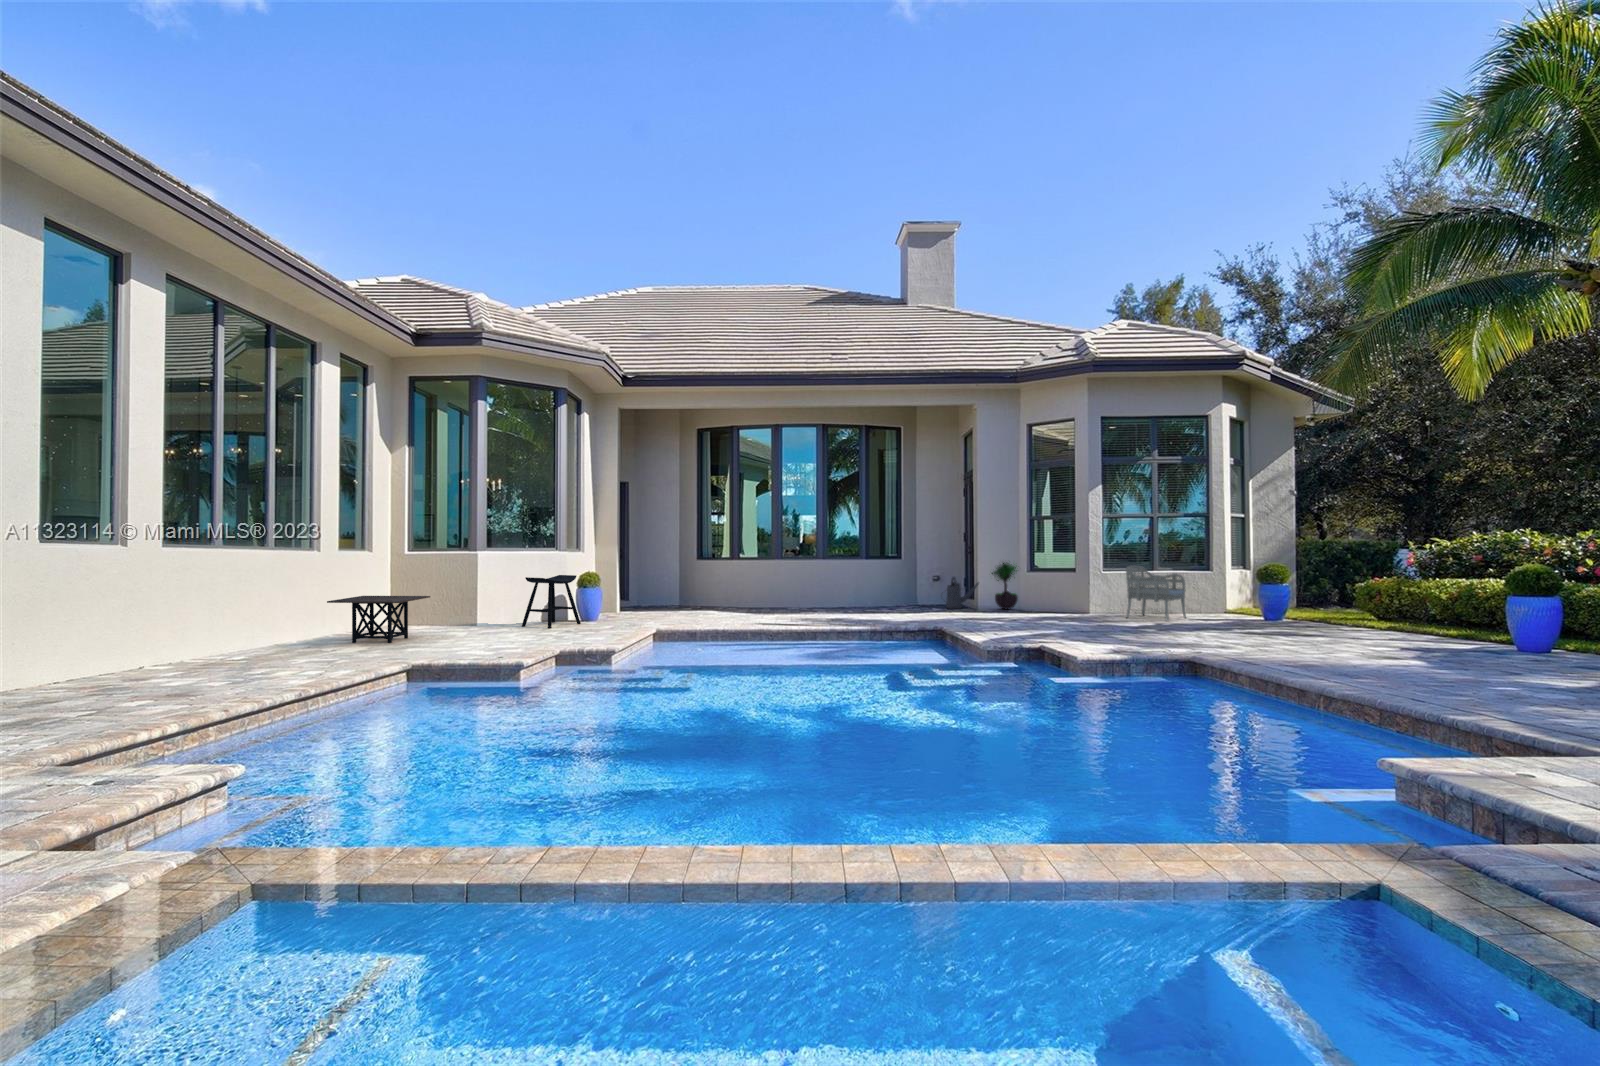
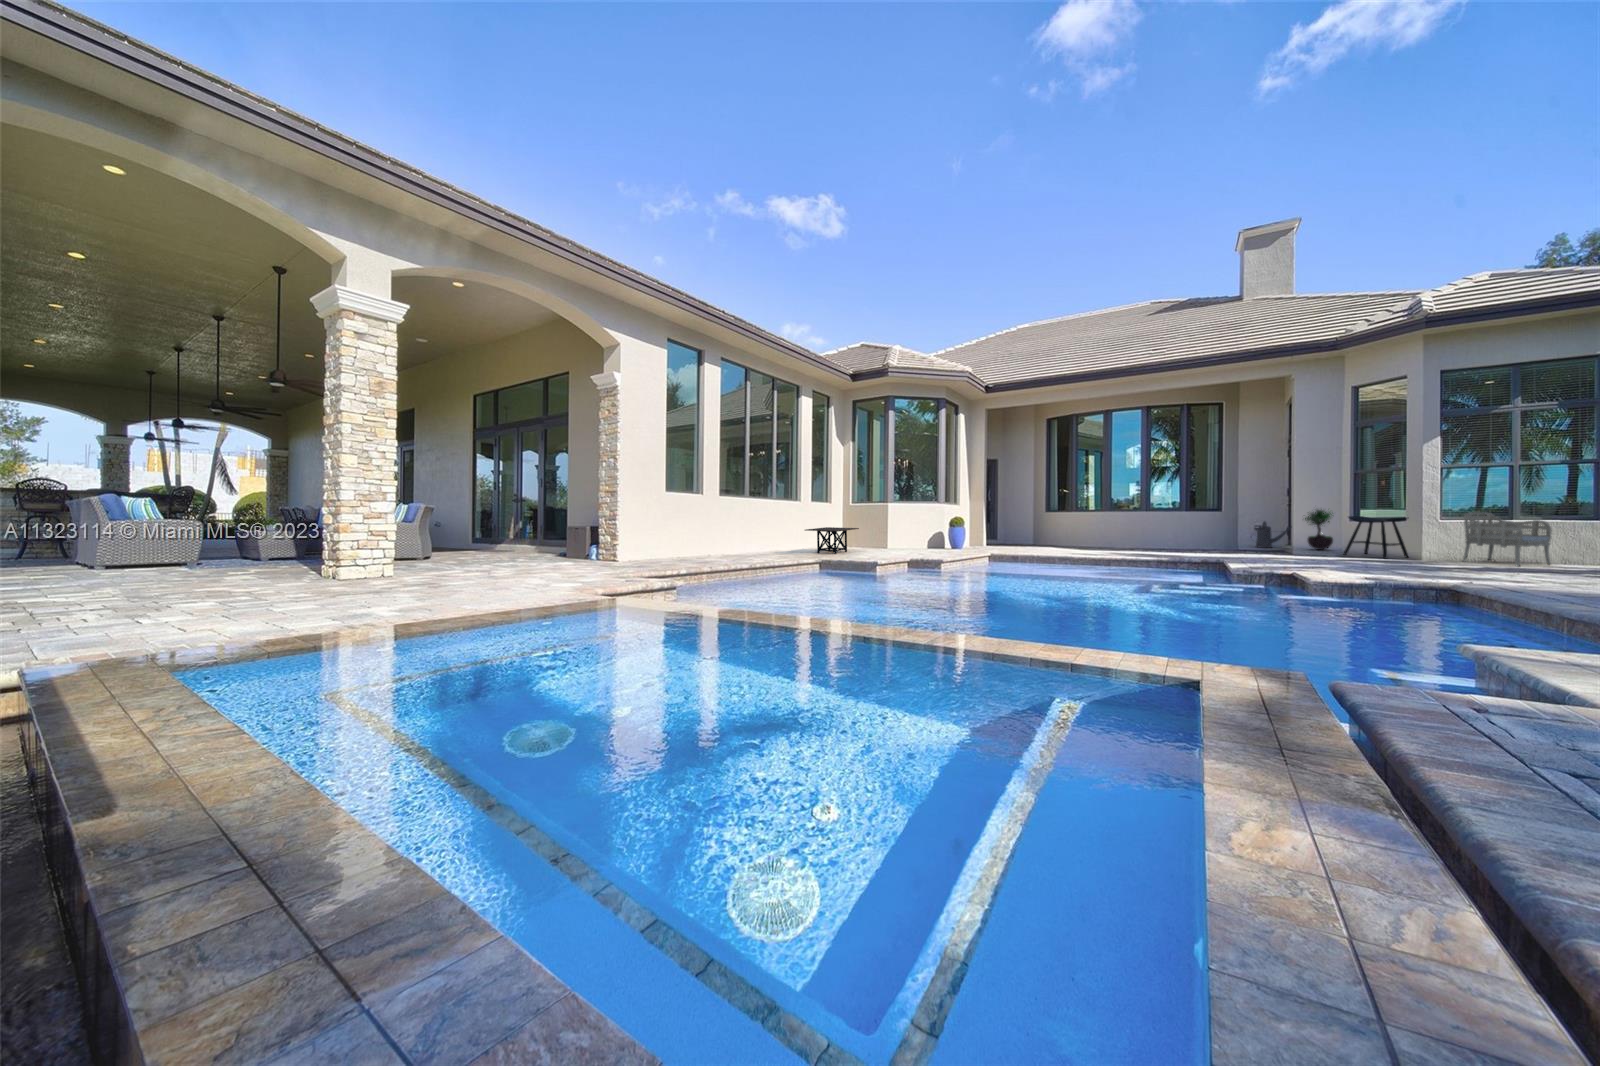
stool: present [522,575,580,628] -> present [1344,516,1408,558]

